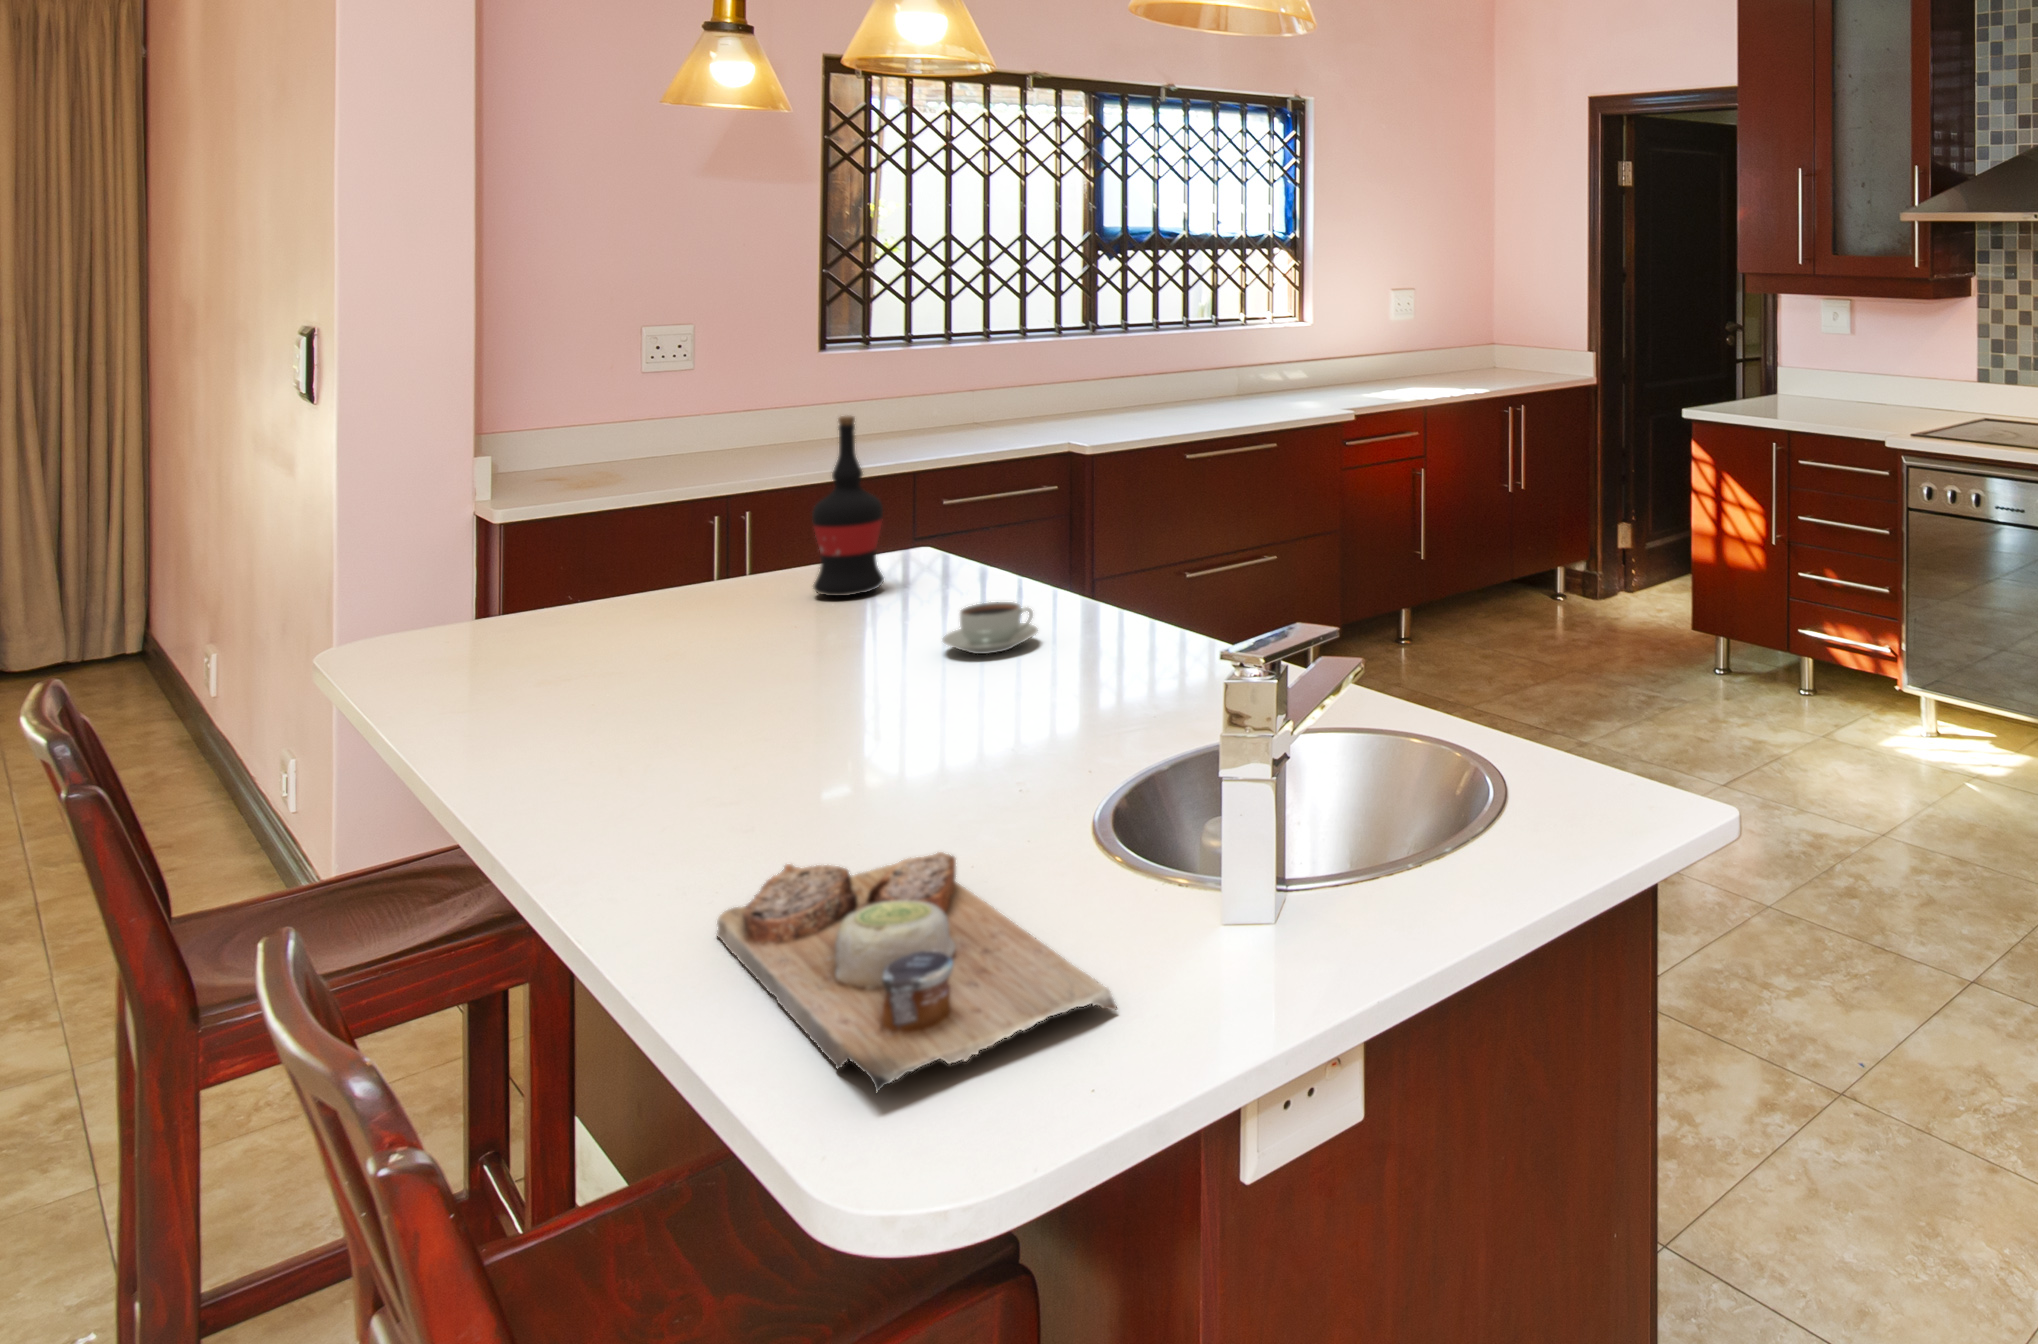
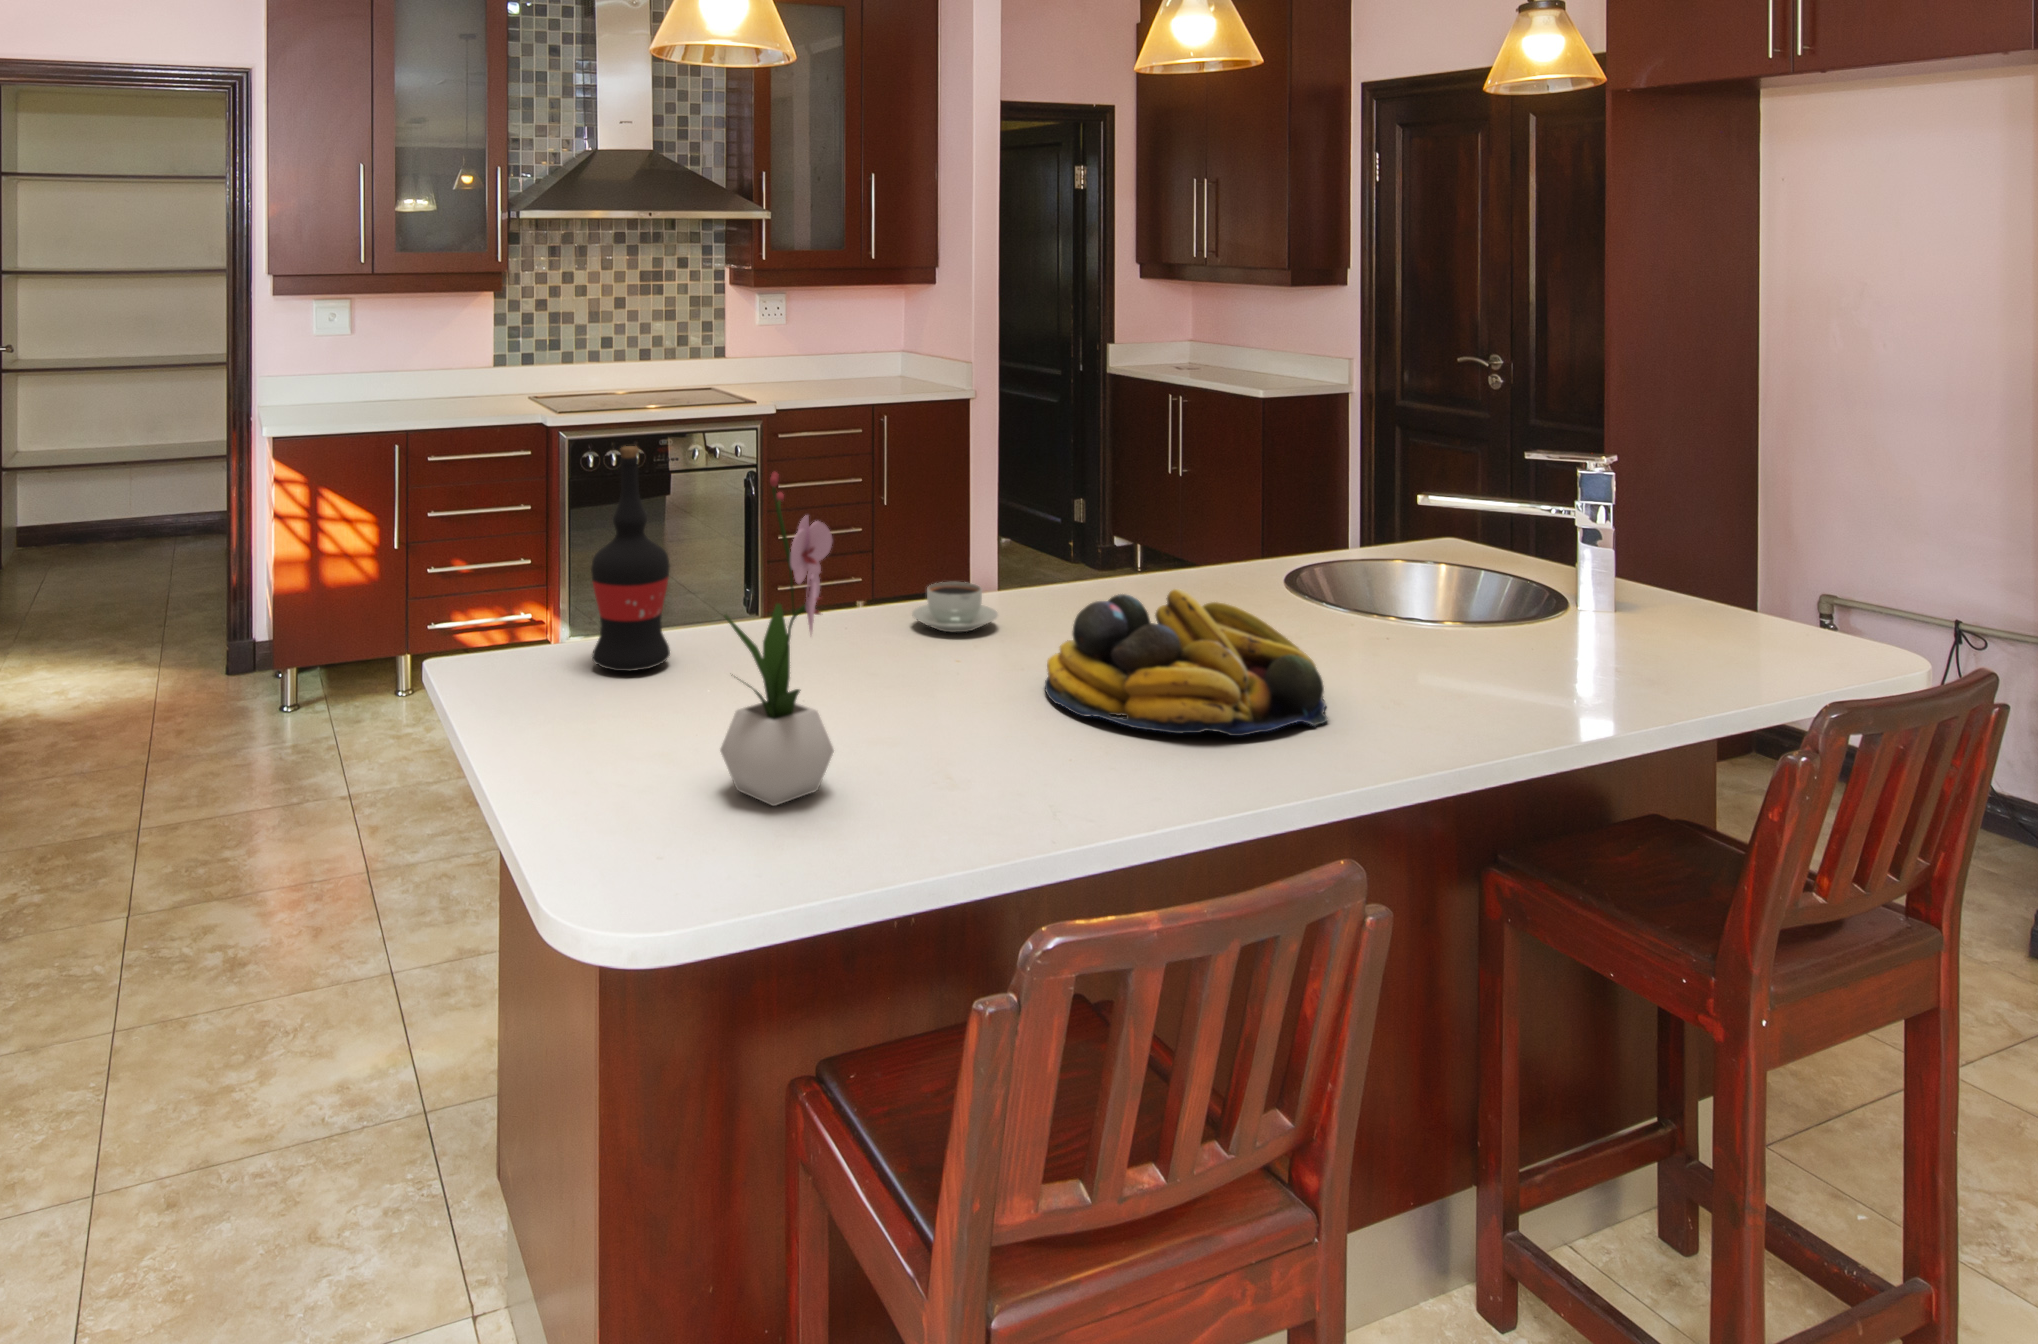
flower arrangement: none [406,422,551,671] -> present [720,472,834,806]
fruit bowl: none [527,620,869,798] -> present [1045,589,1327,736]
cutting board: present [717,852,1117,1092] -> none [1506,601,1813,681]

